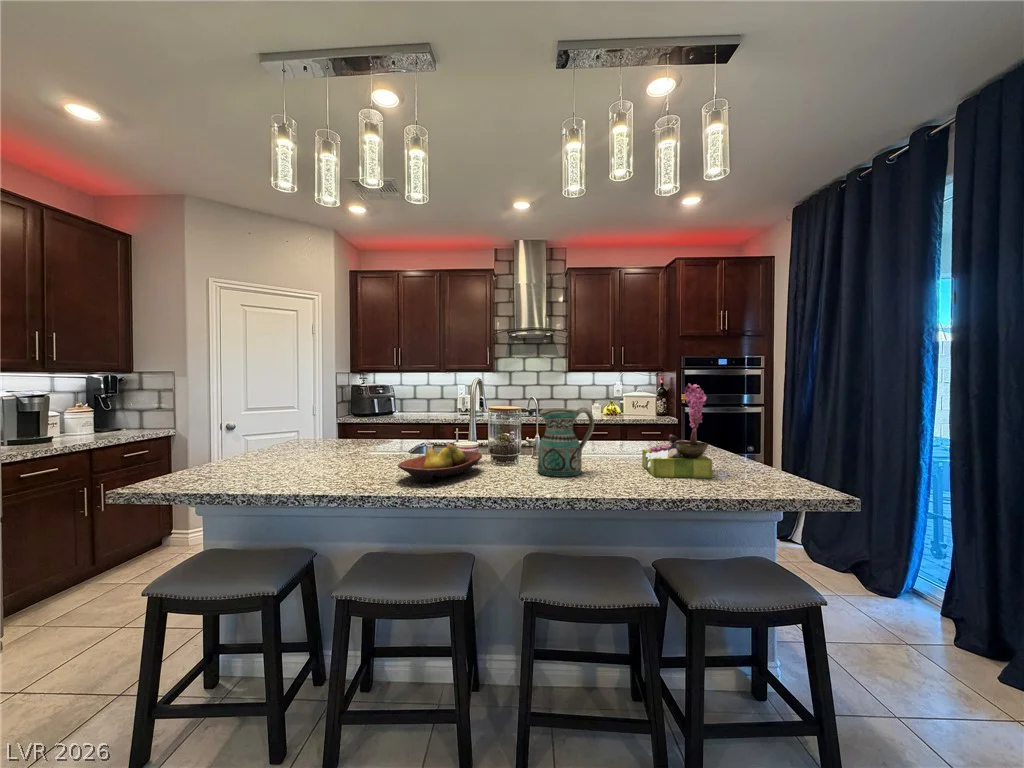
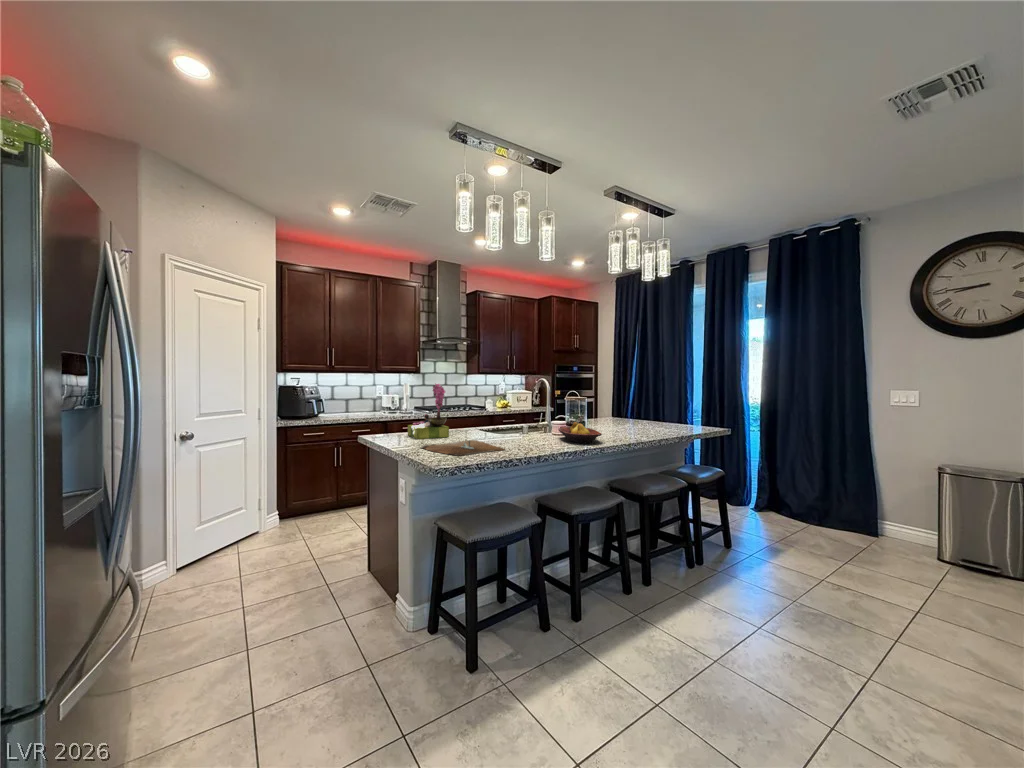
flower arrangement: present [642,383,712,478] -> present [408,383,449,439]
ceramic pitcher: present [537,408,594,477] -> none [608,398,634,436]
cutting board: none [195,458,326,479] -> present [421,440,505,456]

